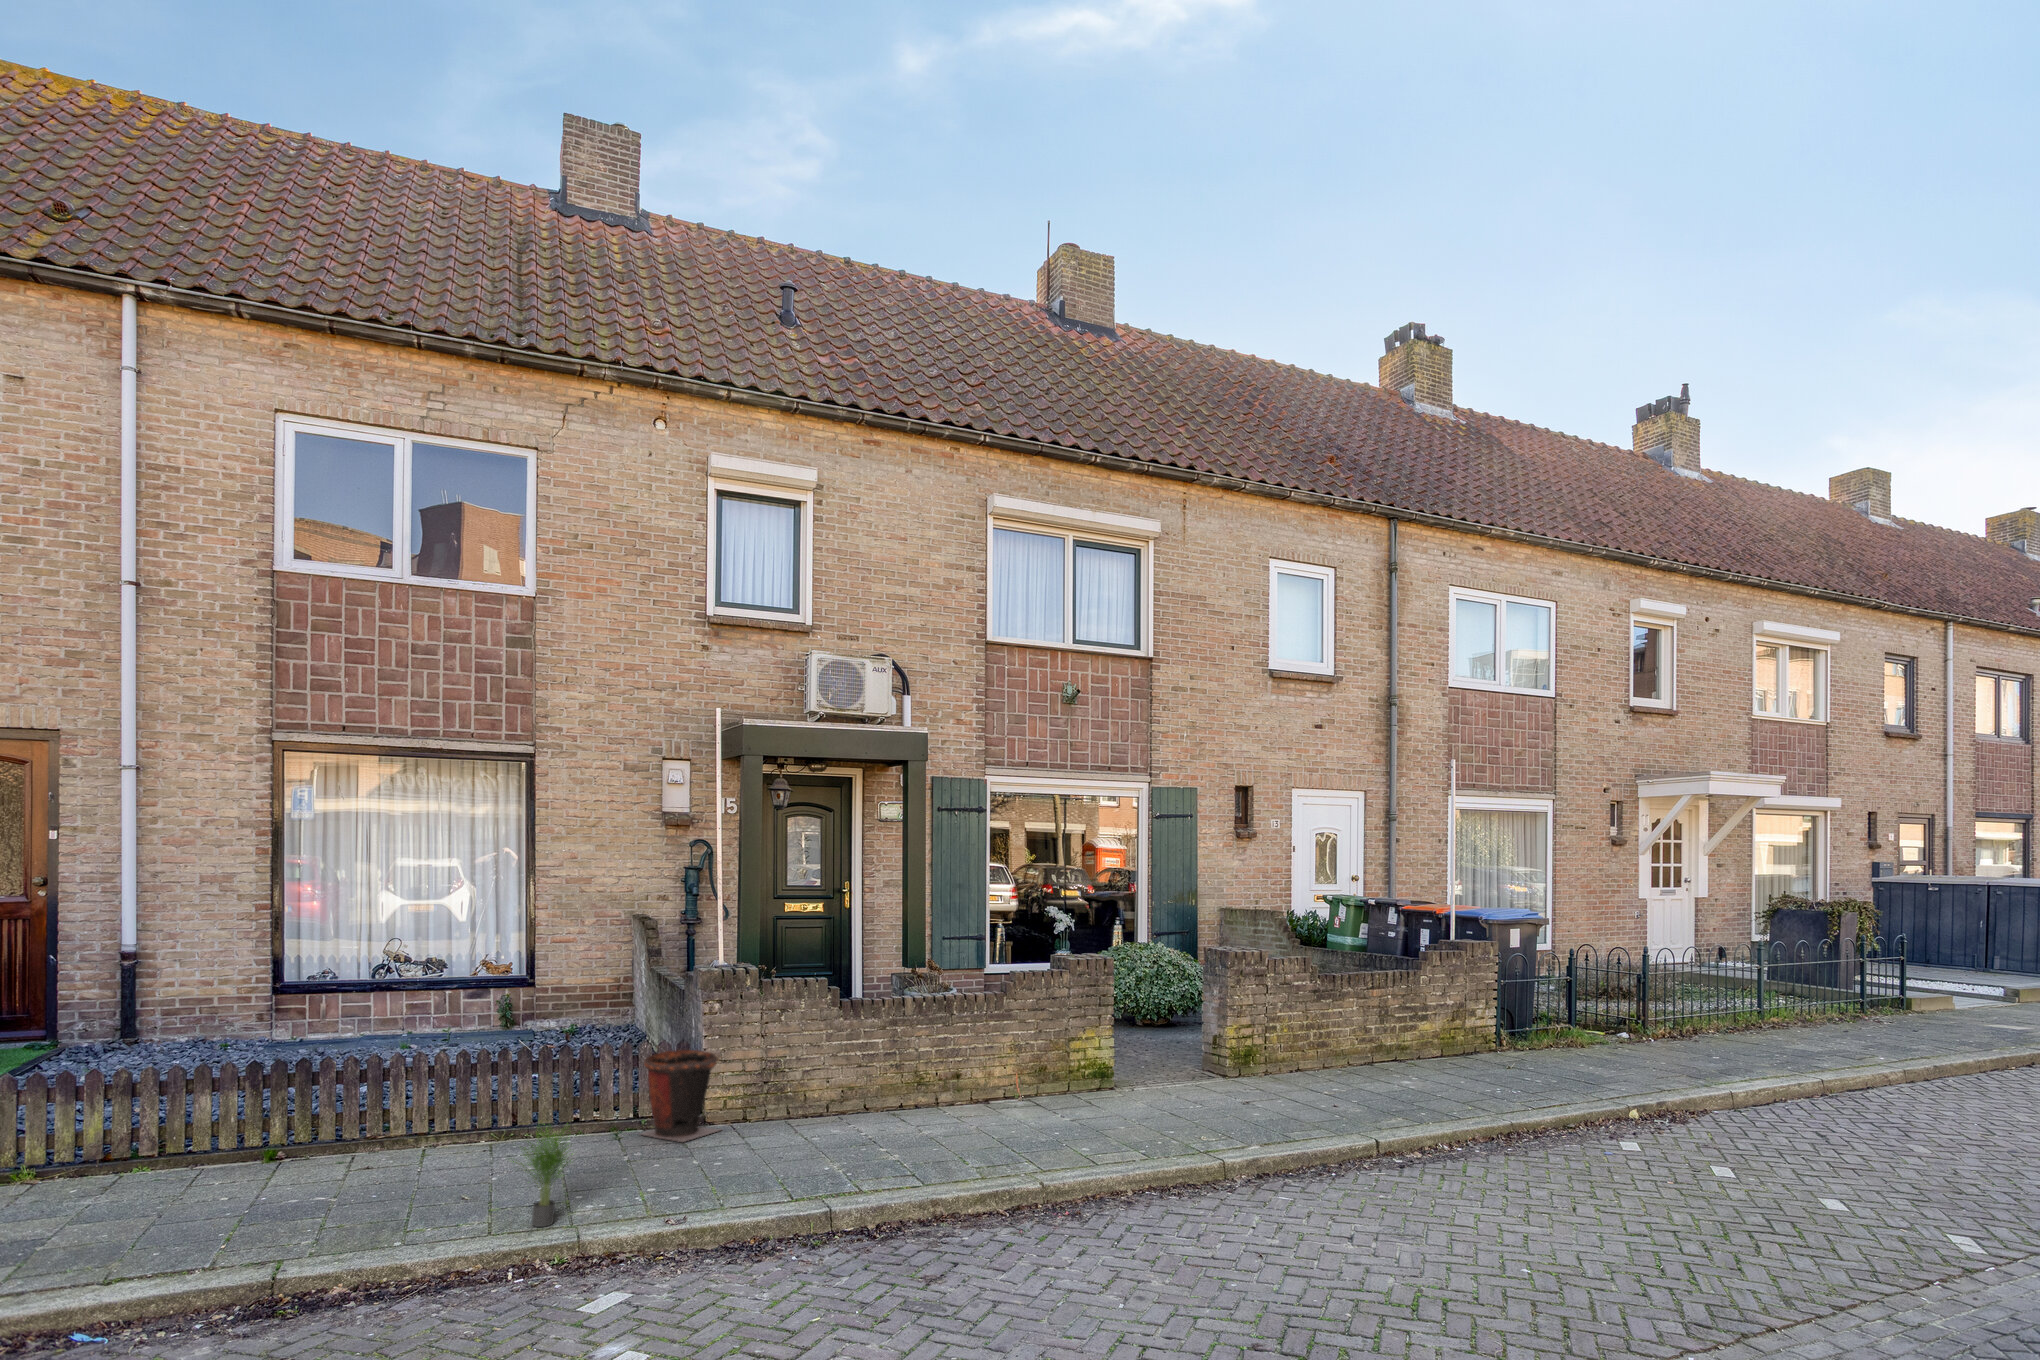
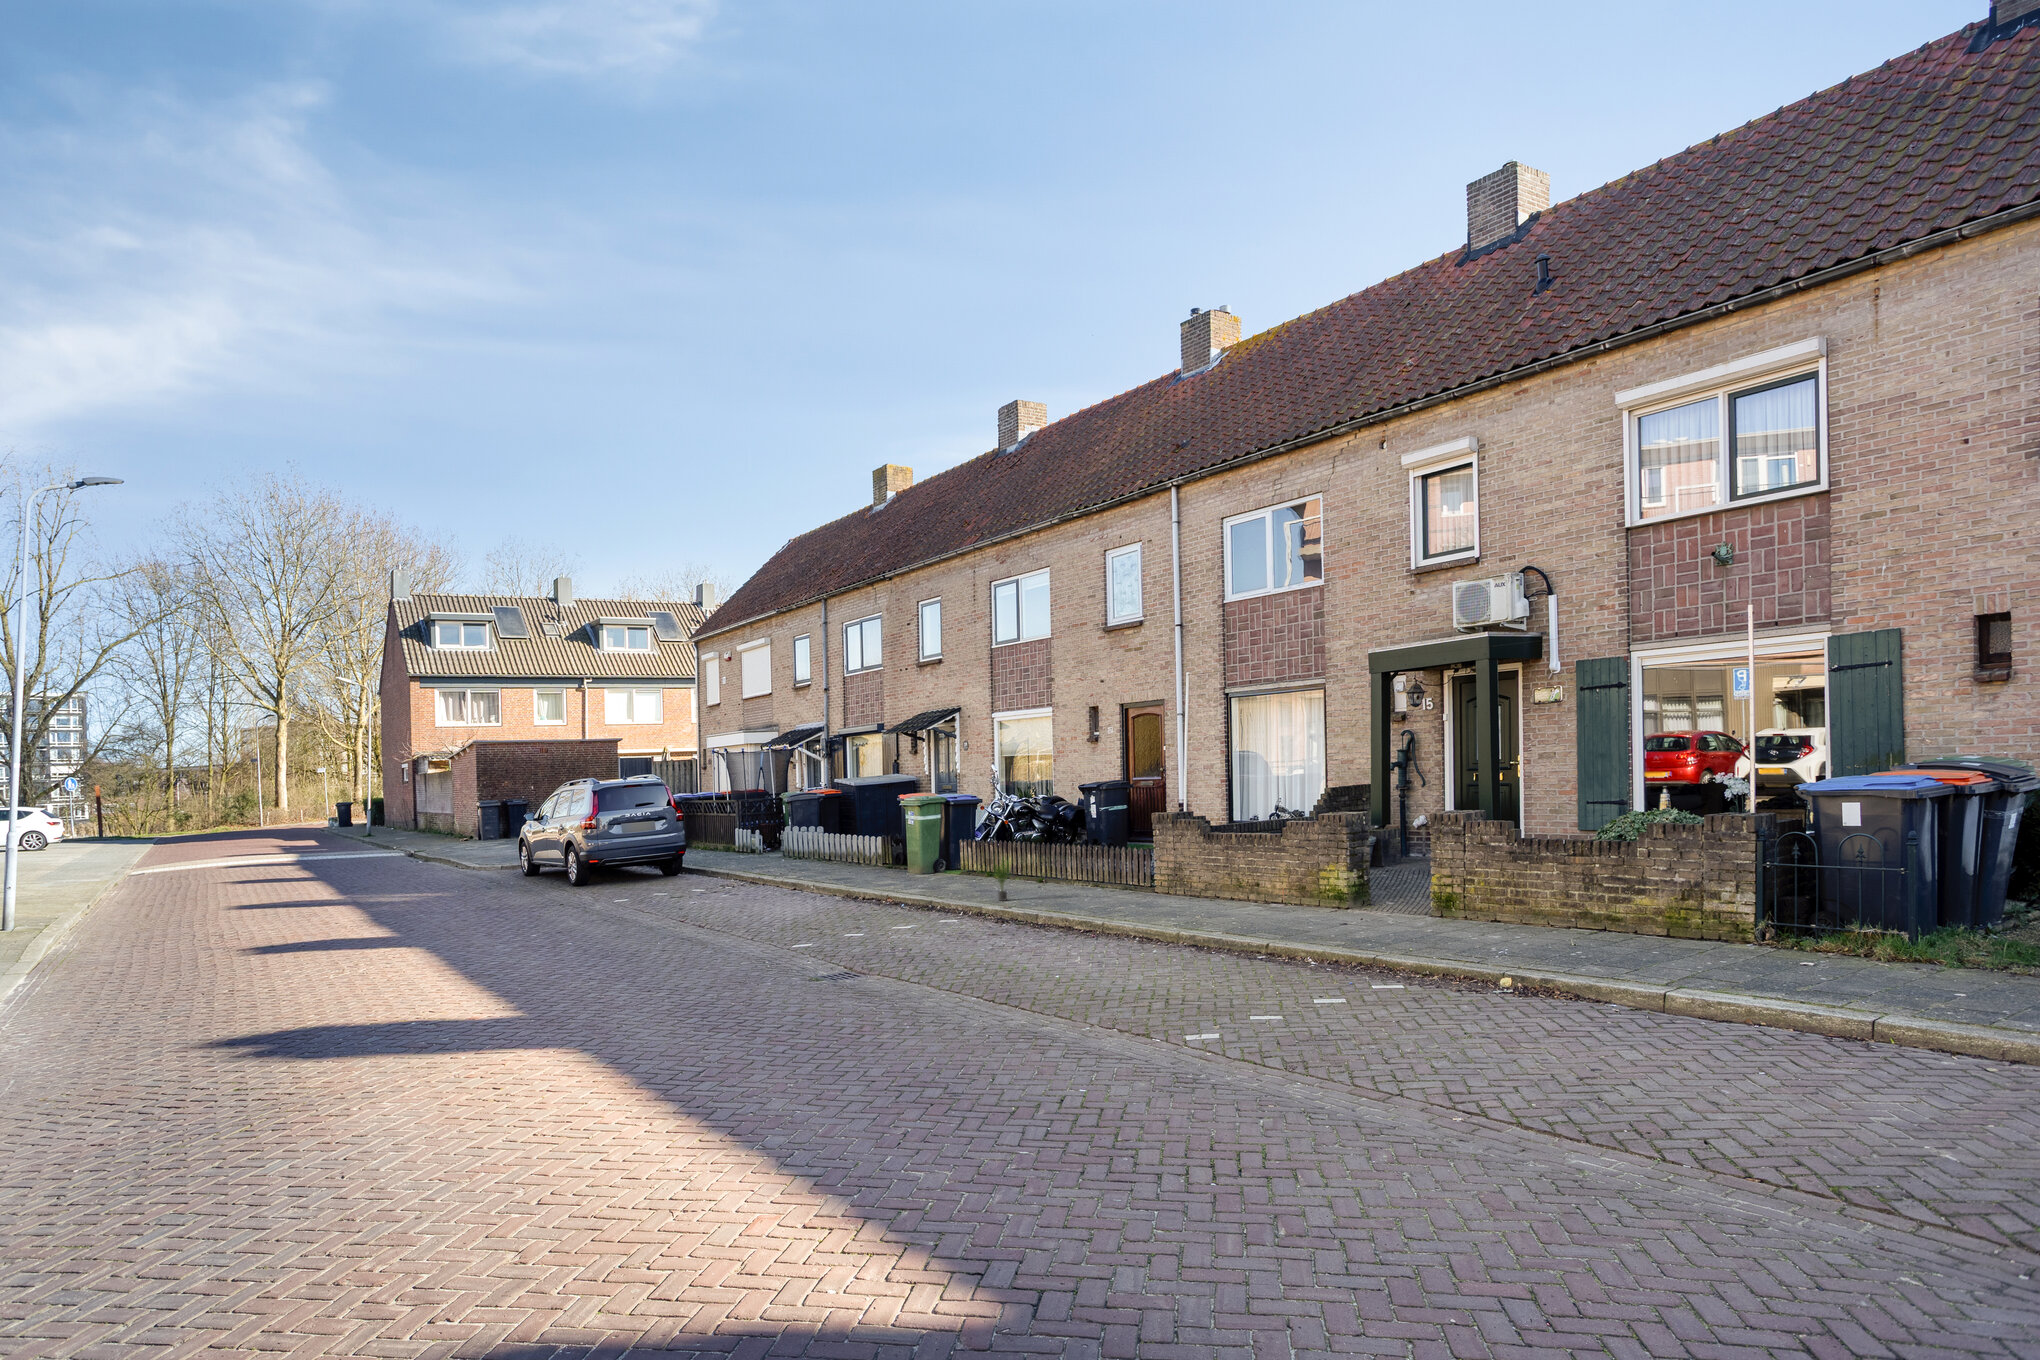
trash can: present [642,1050,719,1142] -> none [1123,849,1165,894]

